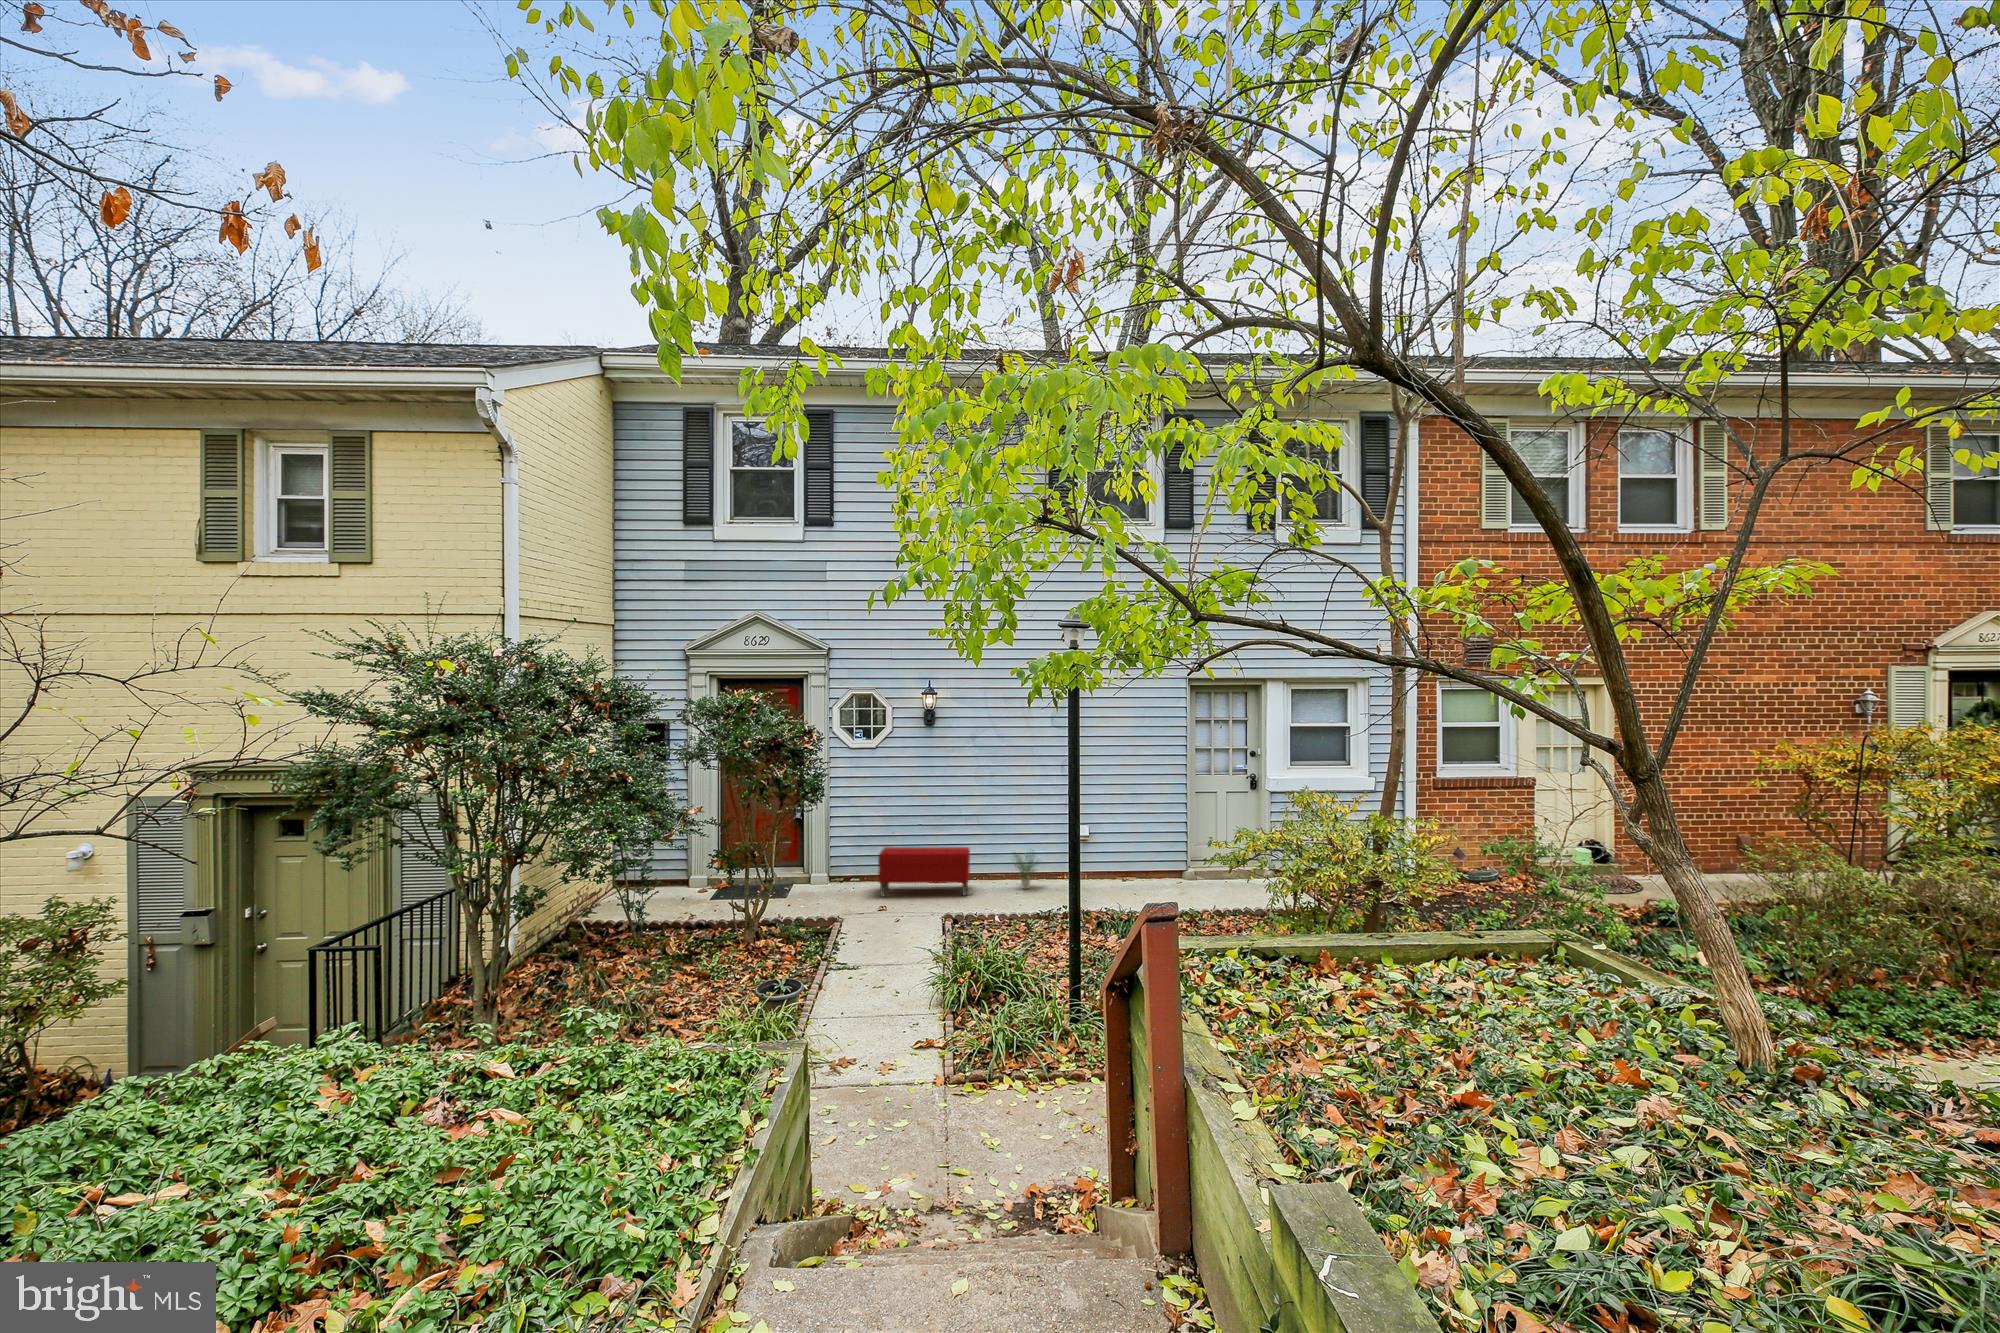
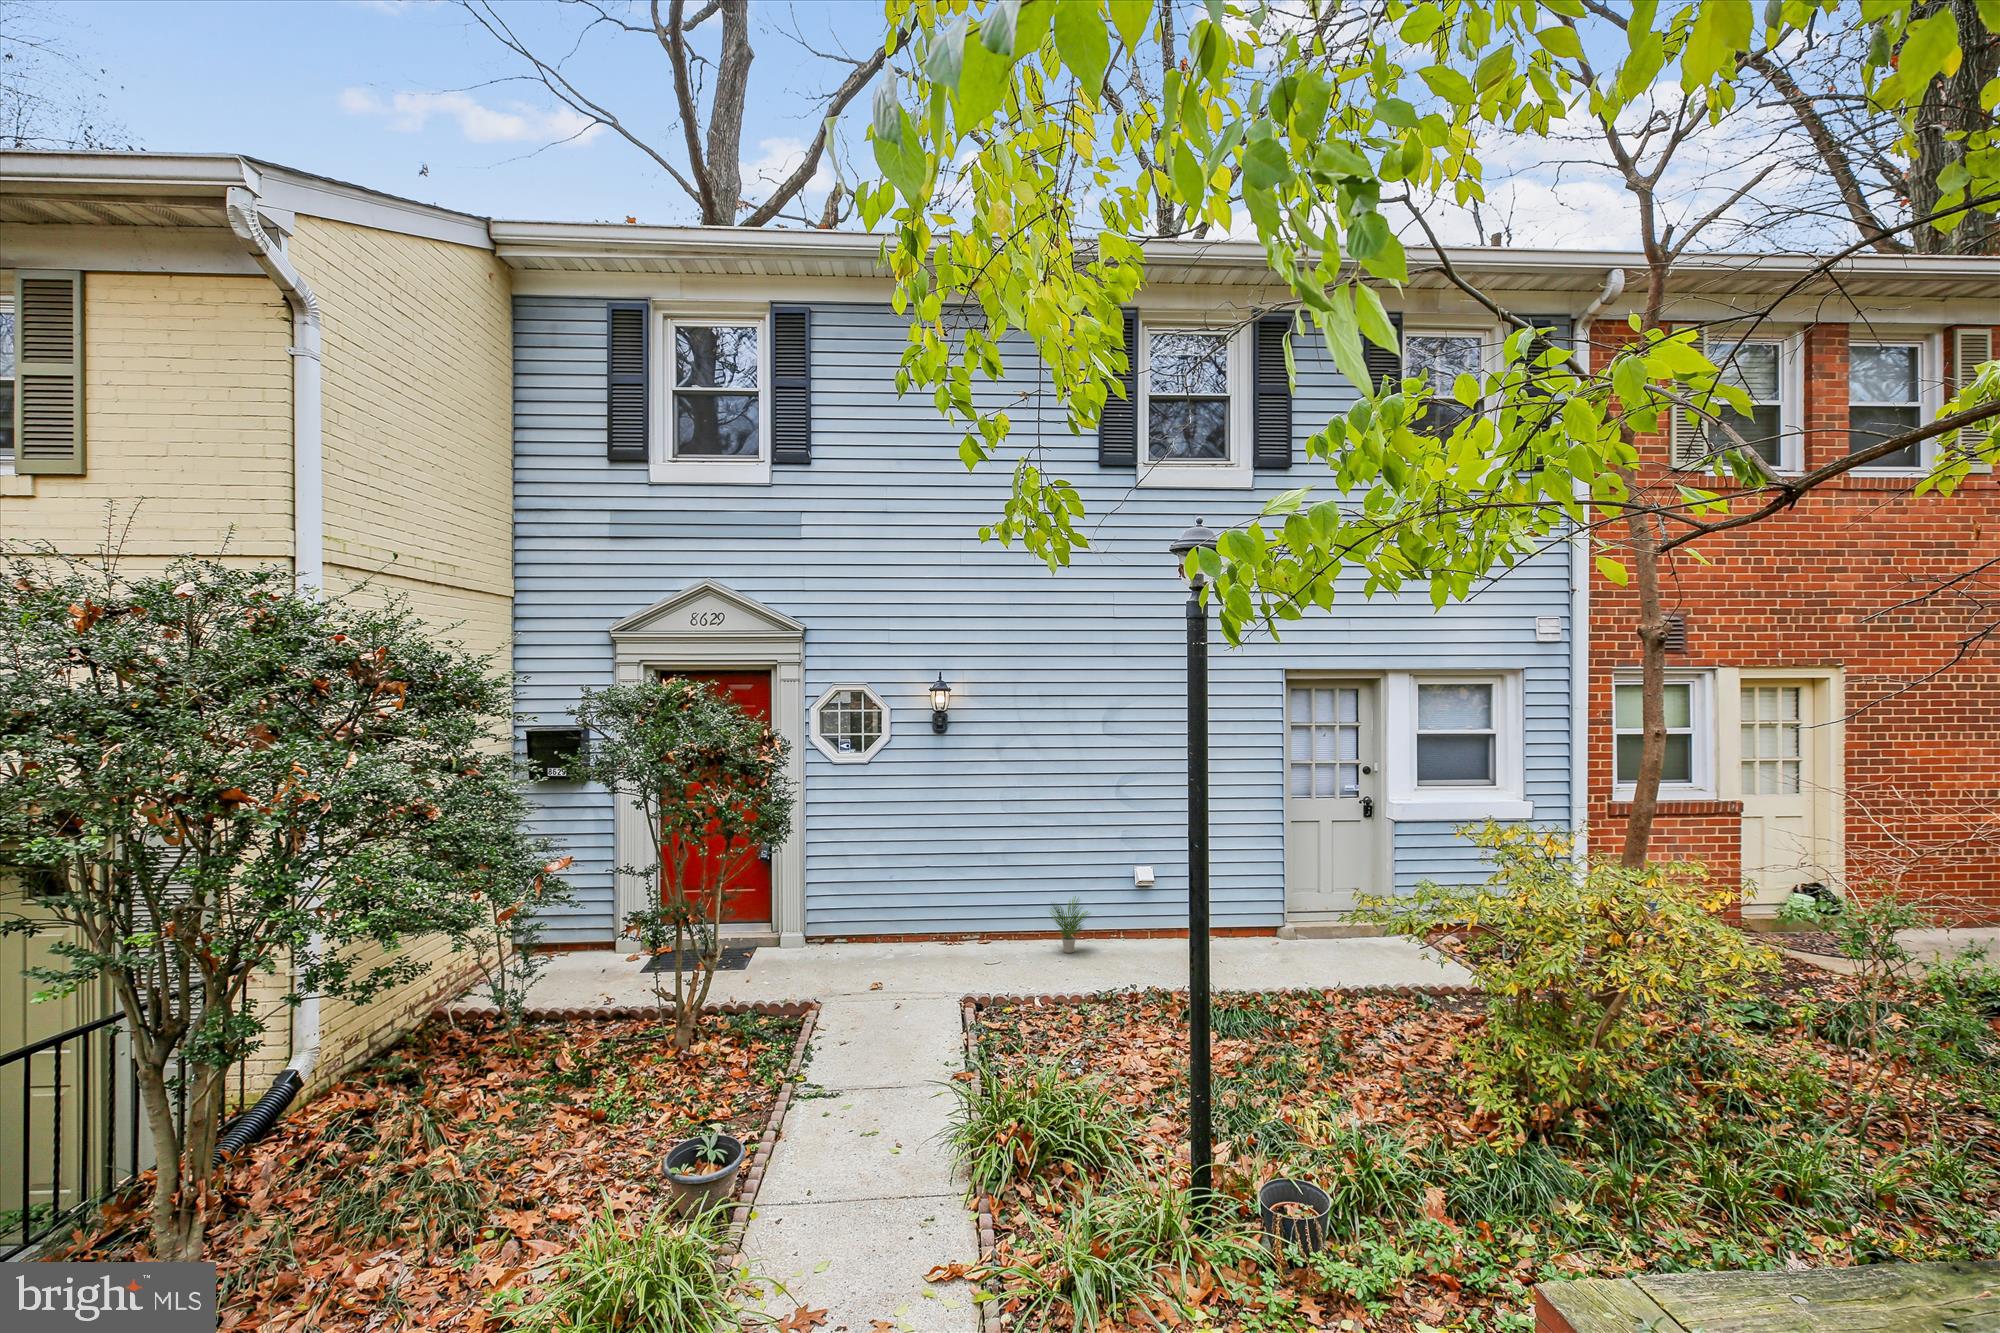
bench: present [878,847,970,896] -> none [870,895,994,965]

